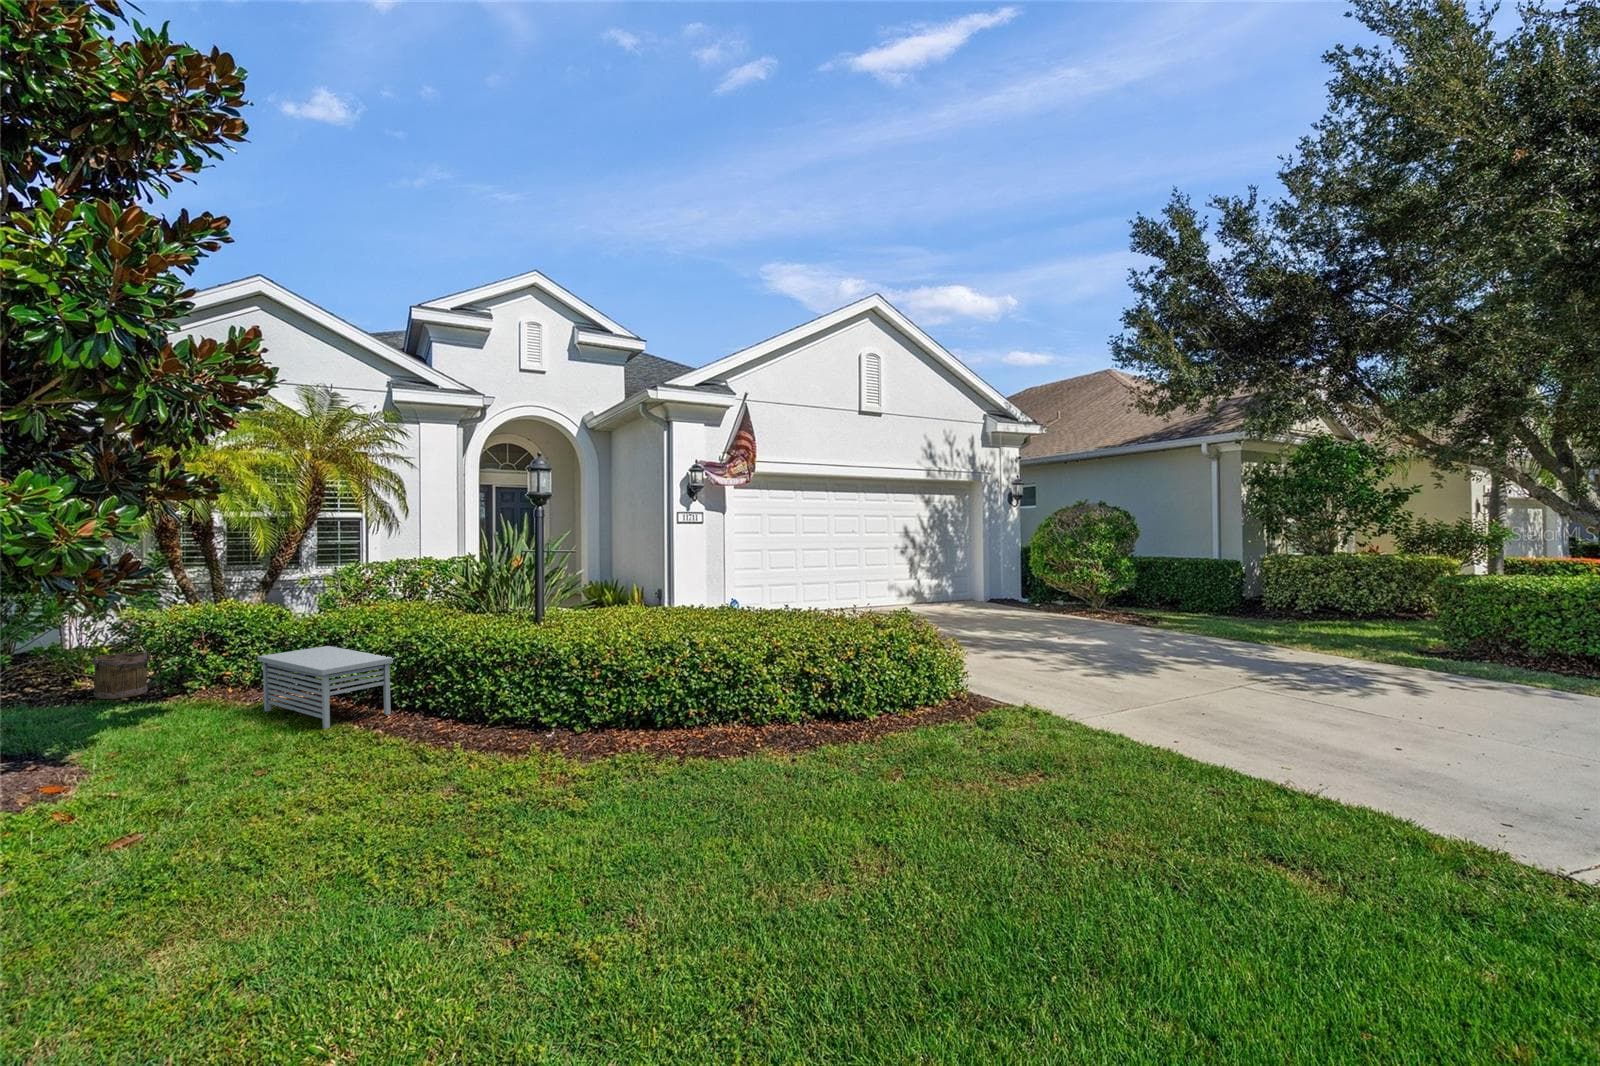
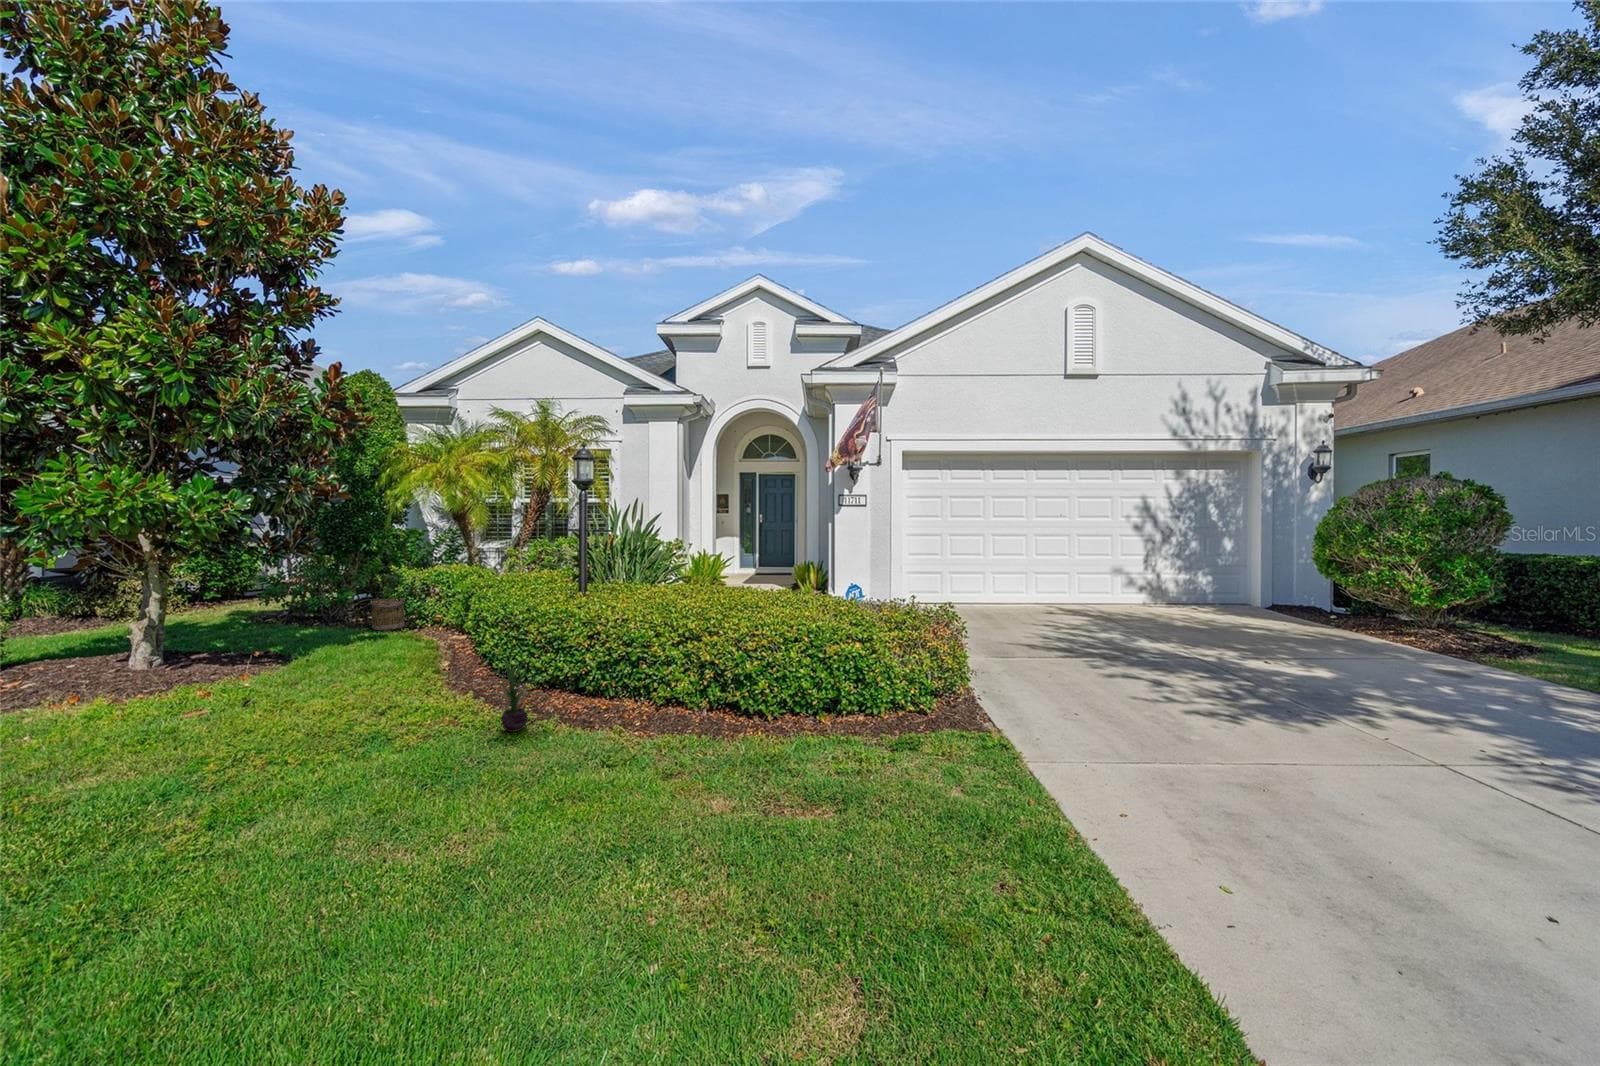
storage bench: present [258,646,394,729] -> none [401,605,465,671]
decorative plant: none [594,676,674,752] -> present [485,661,543,732]

